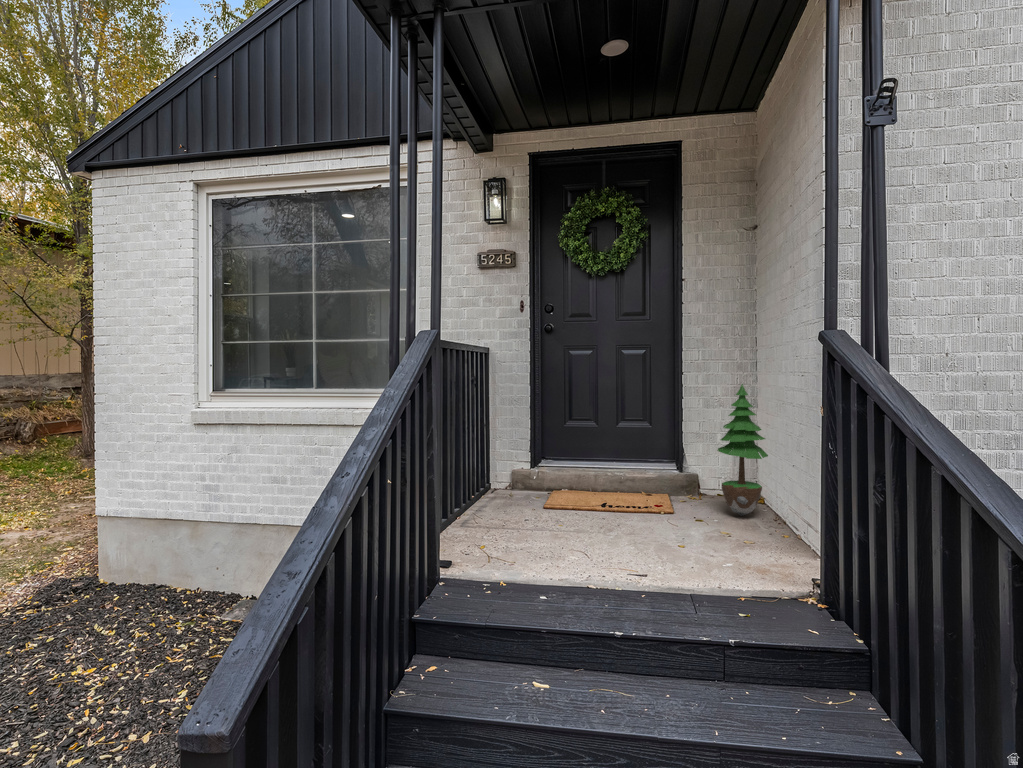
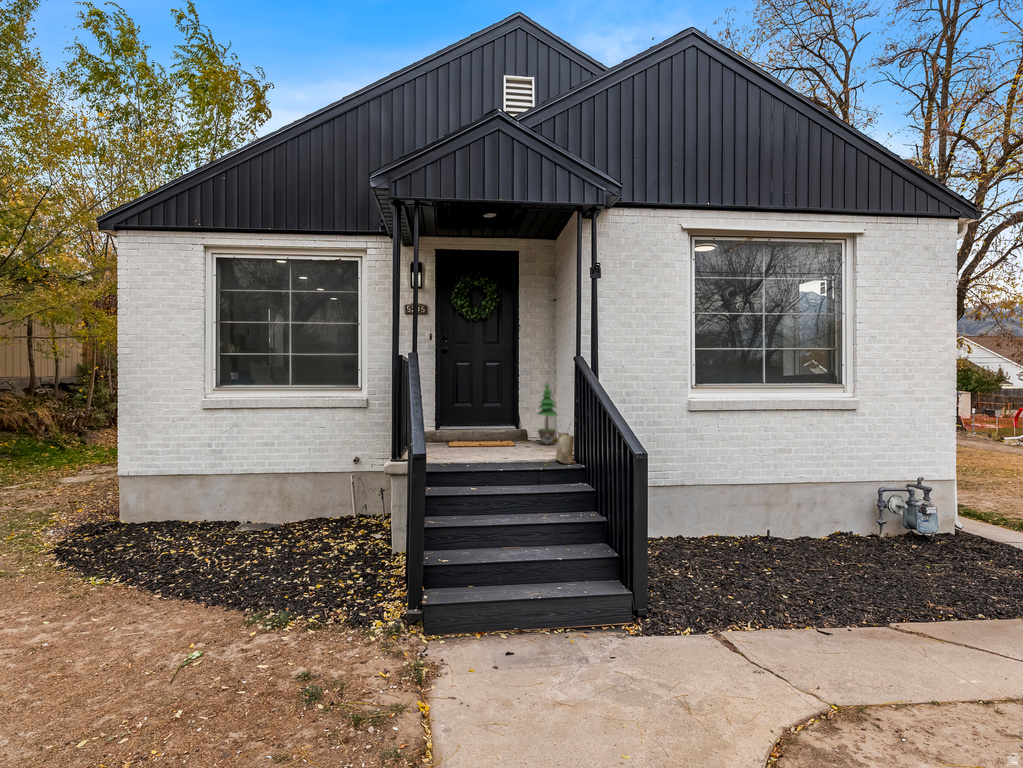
woven basket: none [778,489,849,638] -> present [556,433,575,464]

